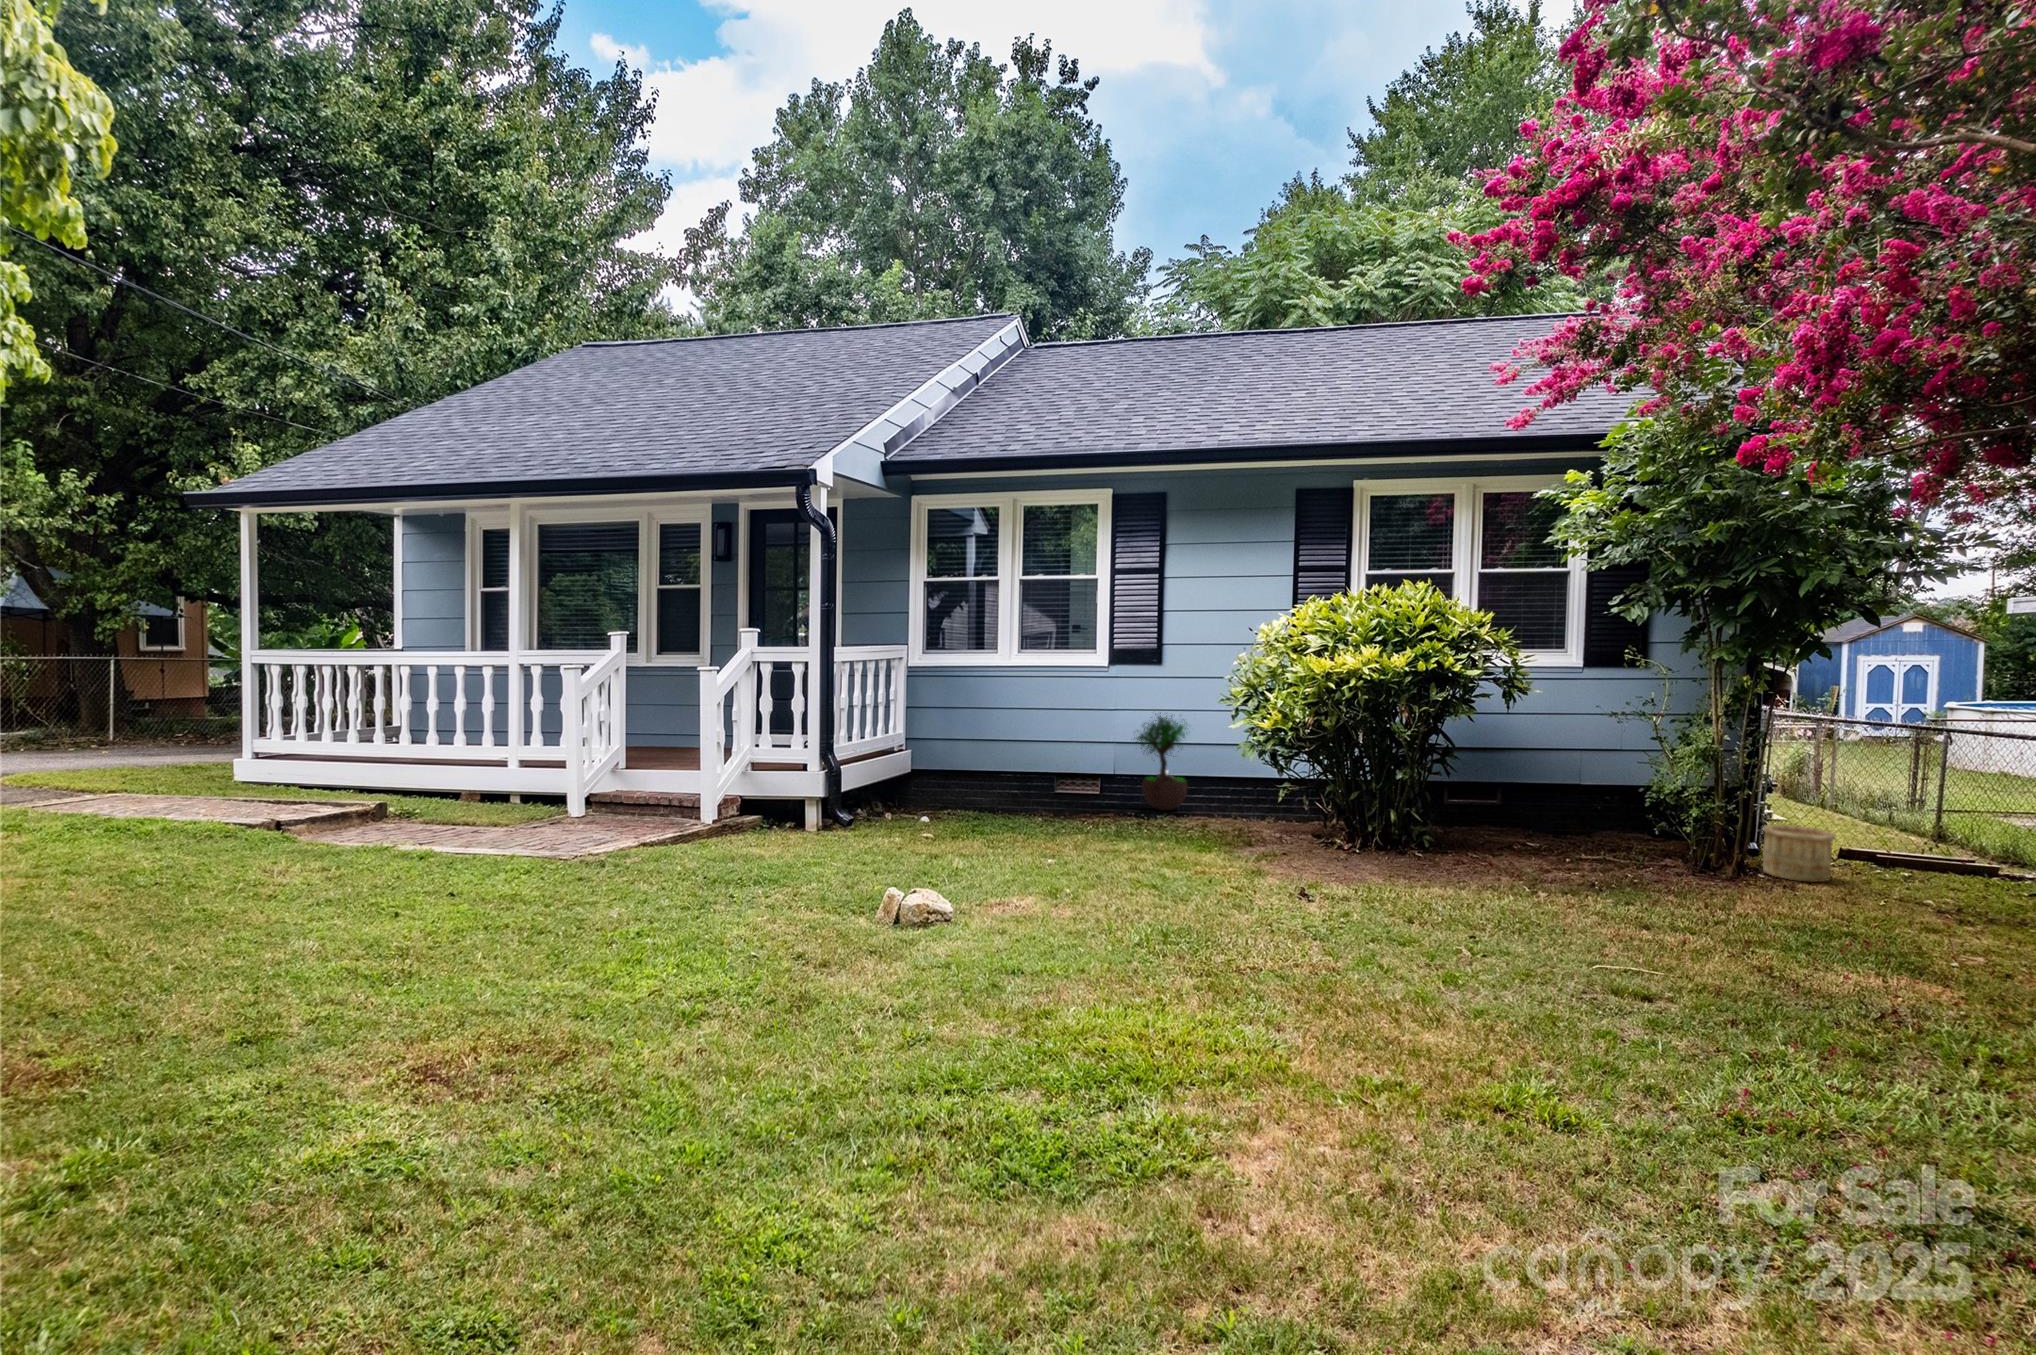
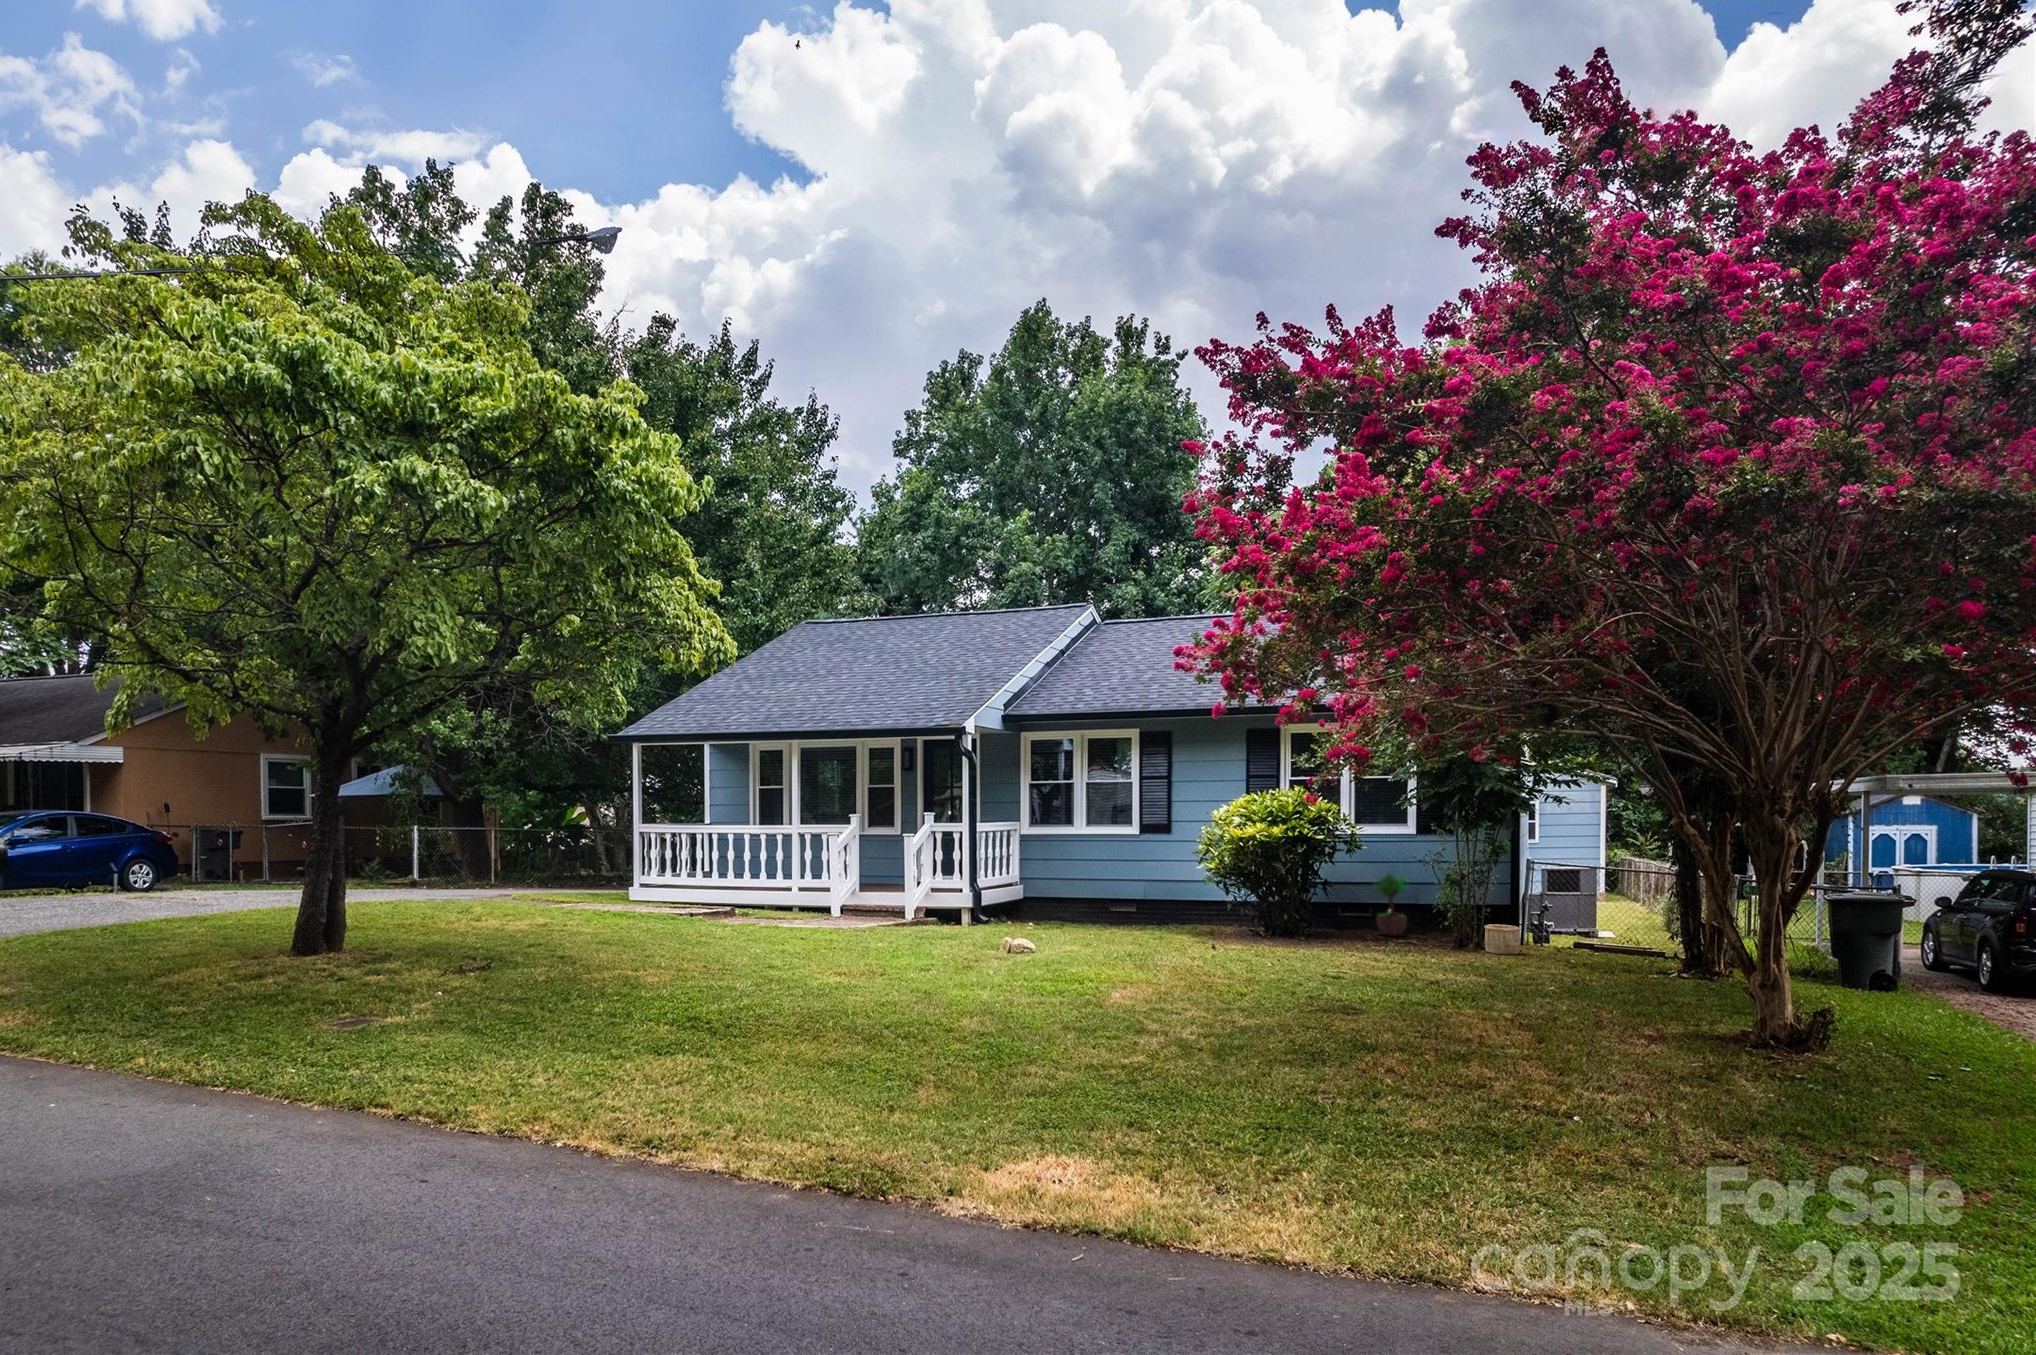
potted tree: present [1131,713,1187,811] -> present [1373,873,1408,936]

